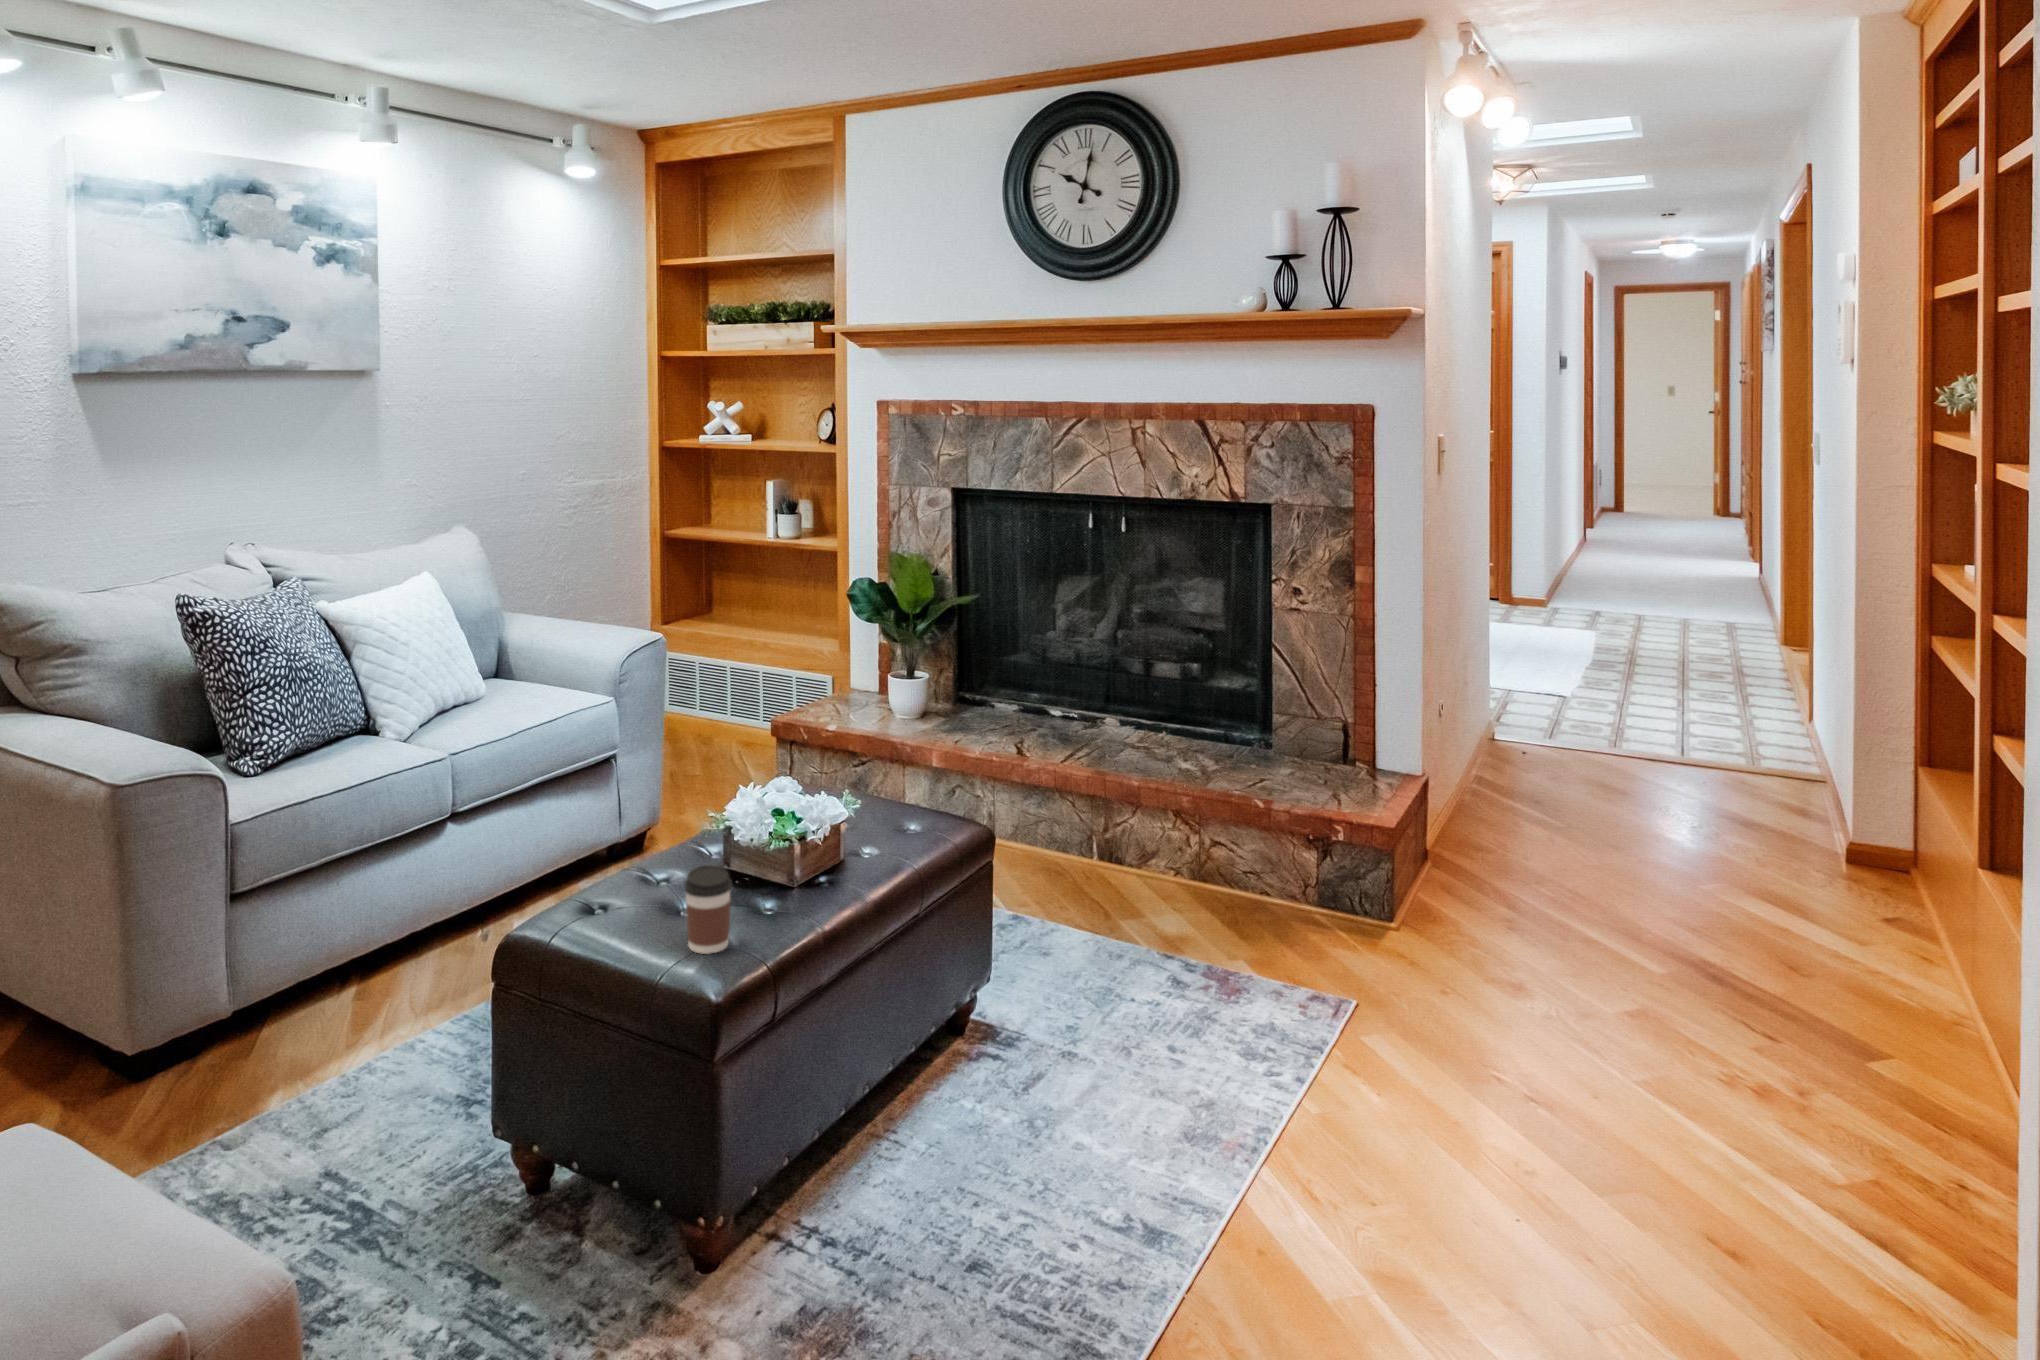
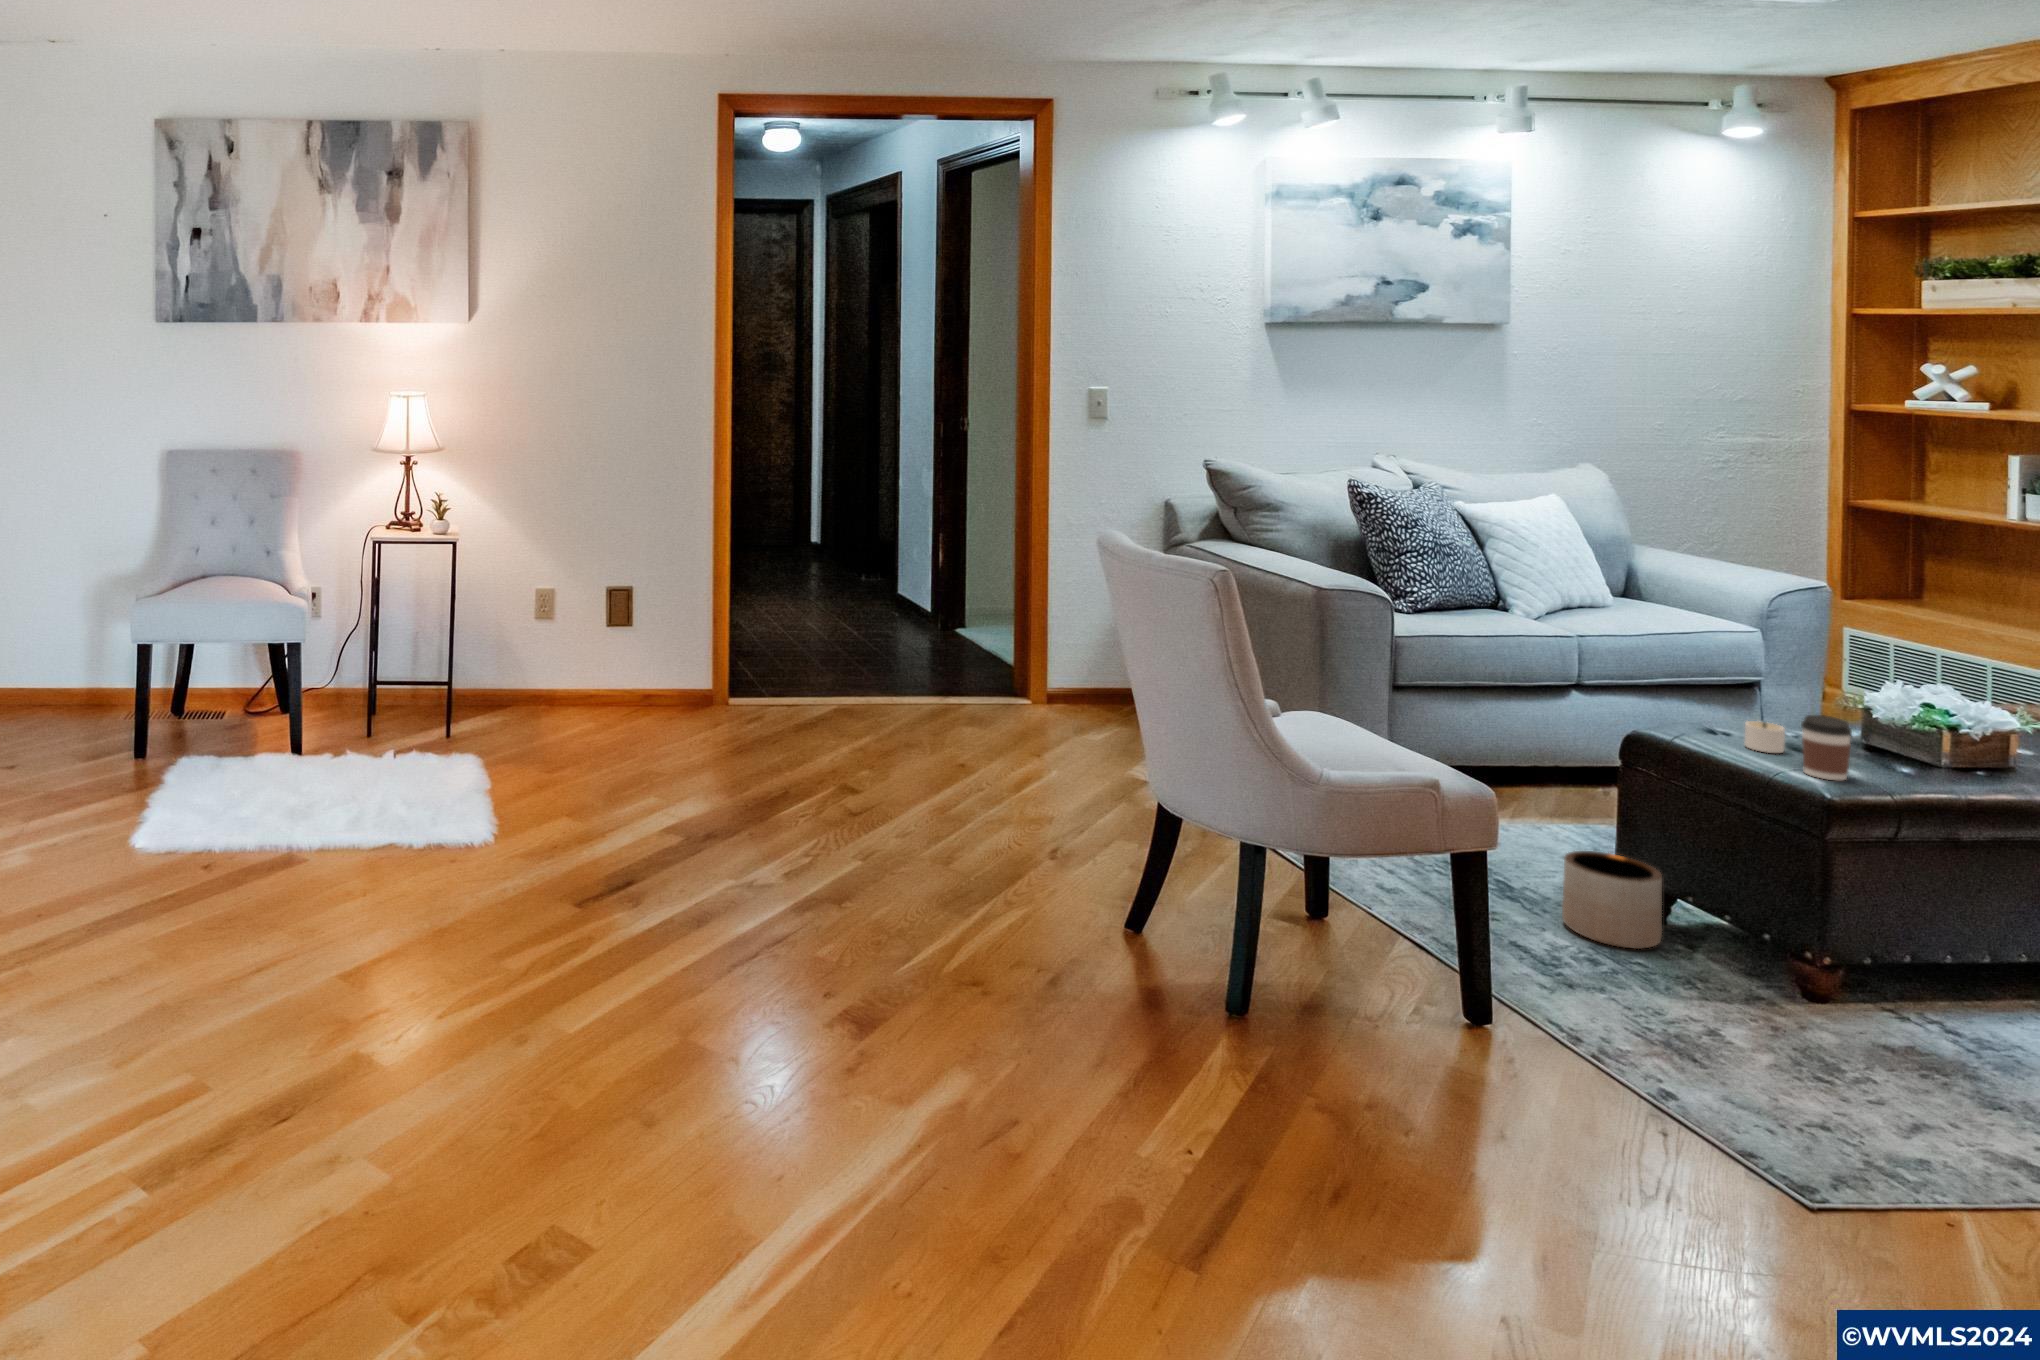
candle: none [627,877,684,922] -> present [1745,721,1785,753]
planter: none [436,1123,552,1287] -> present [1562,851,1662,949]

